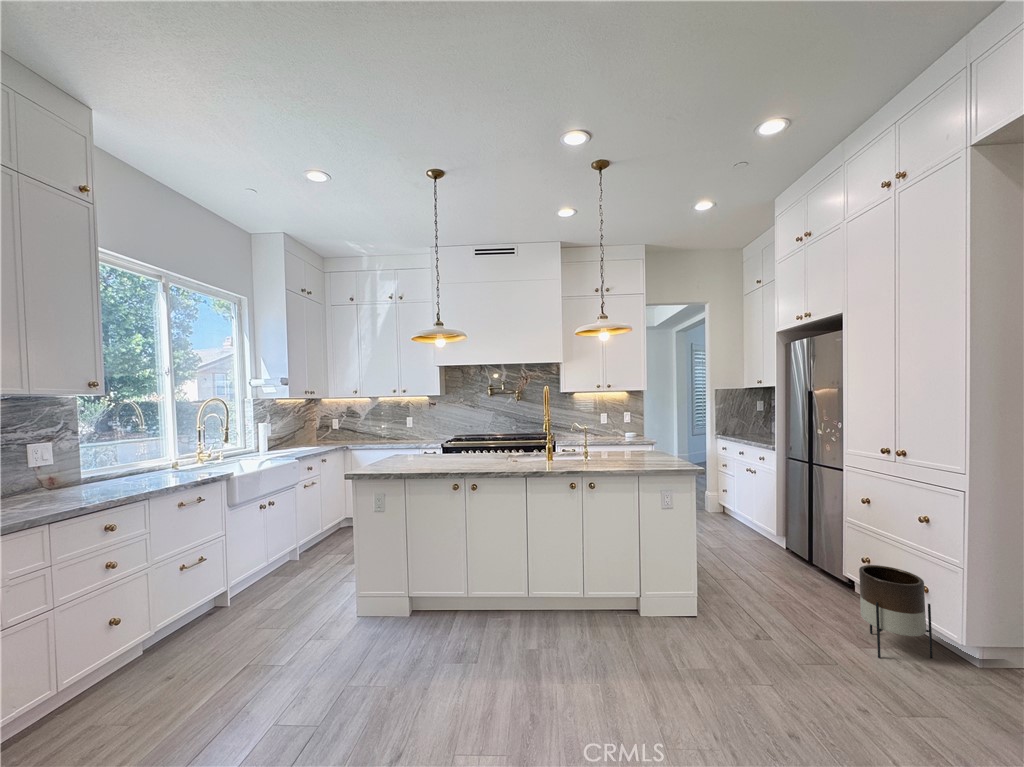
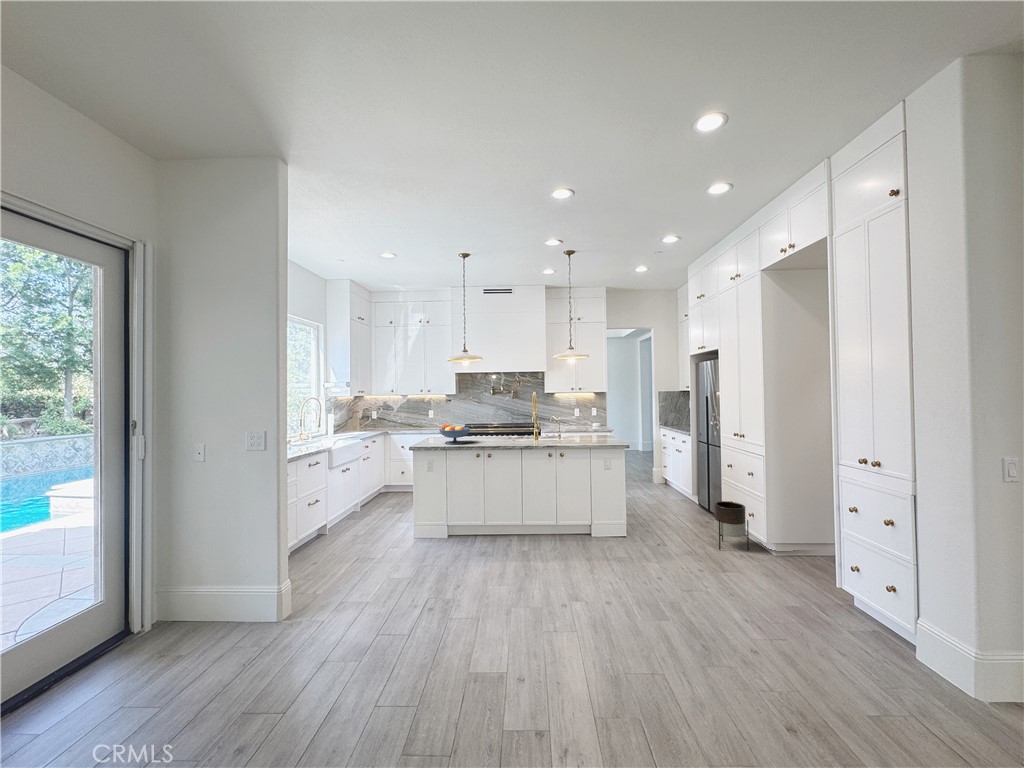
fruit bowl: none [397,435,446,467] -> present [439,424,470,444]

